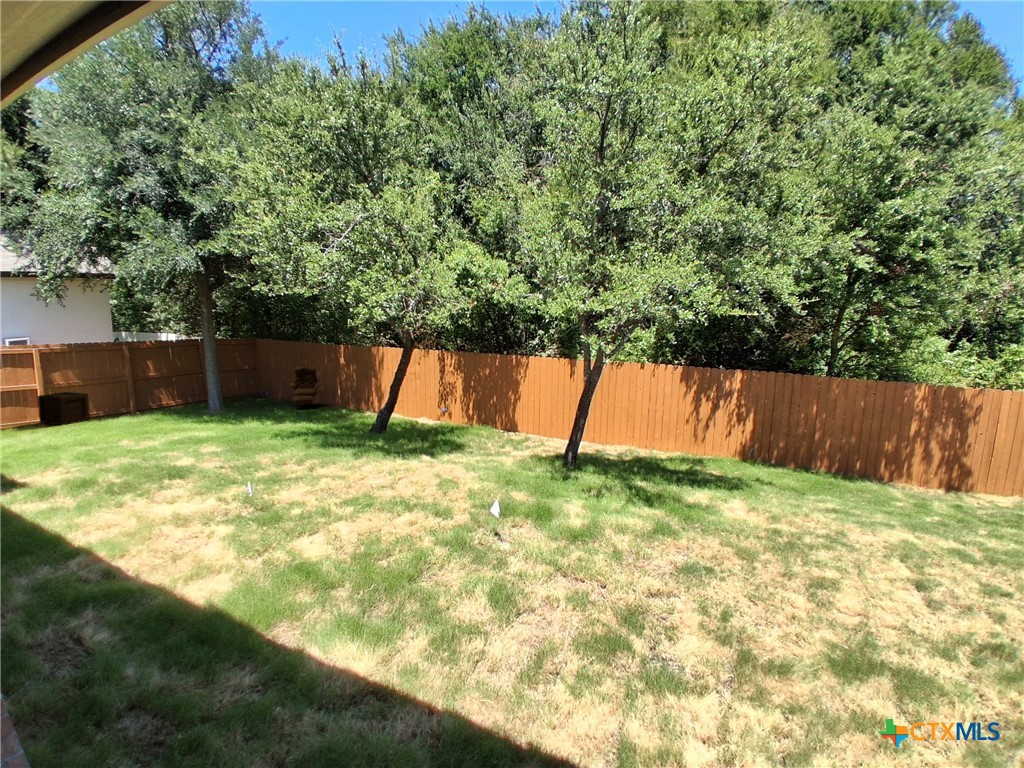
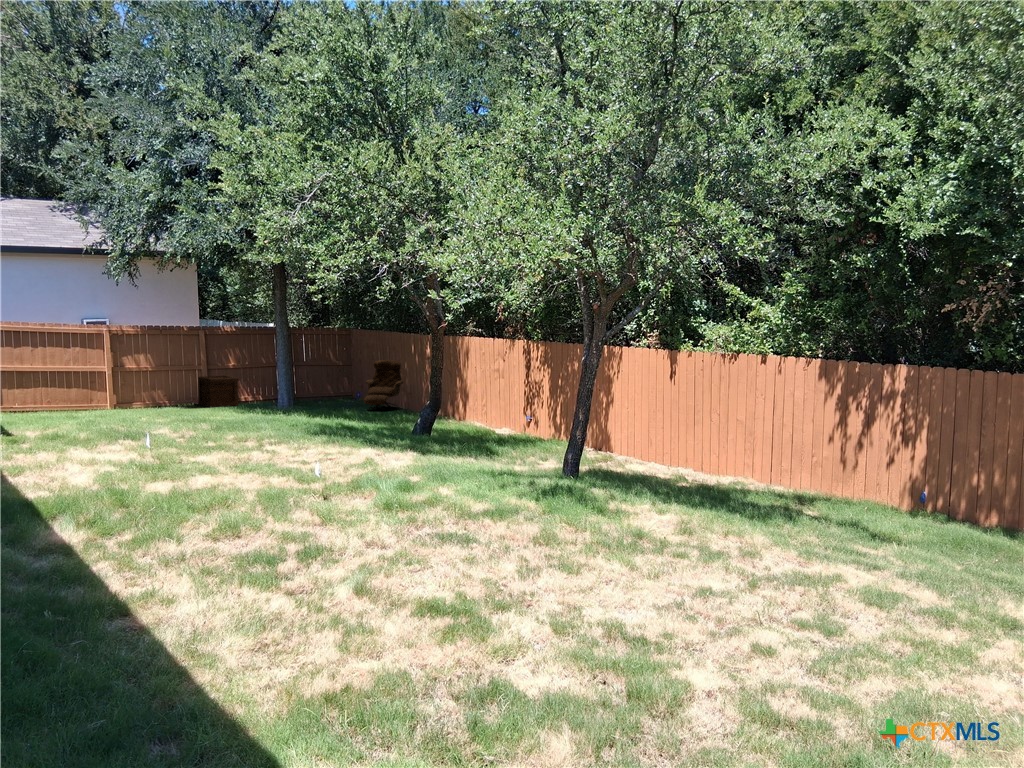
wooden crate: present [38,392,90,425] -> present [198,375,239,407]

